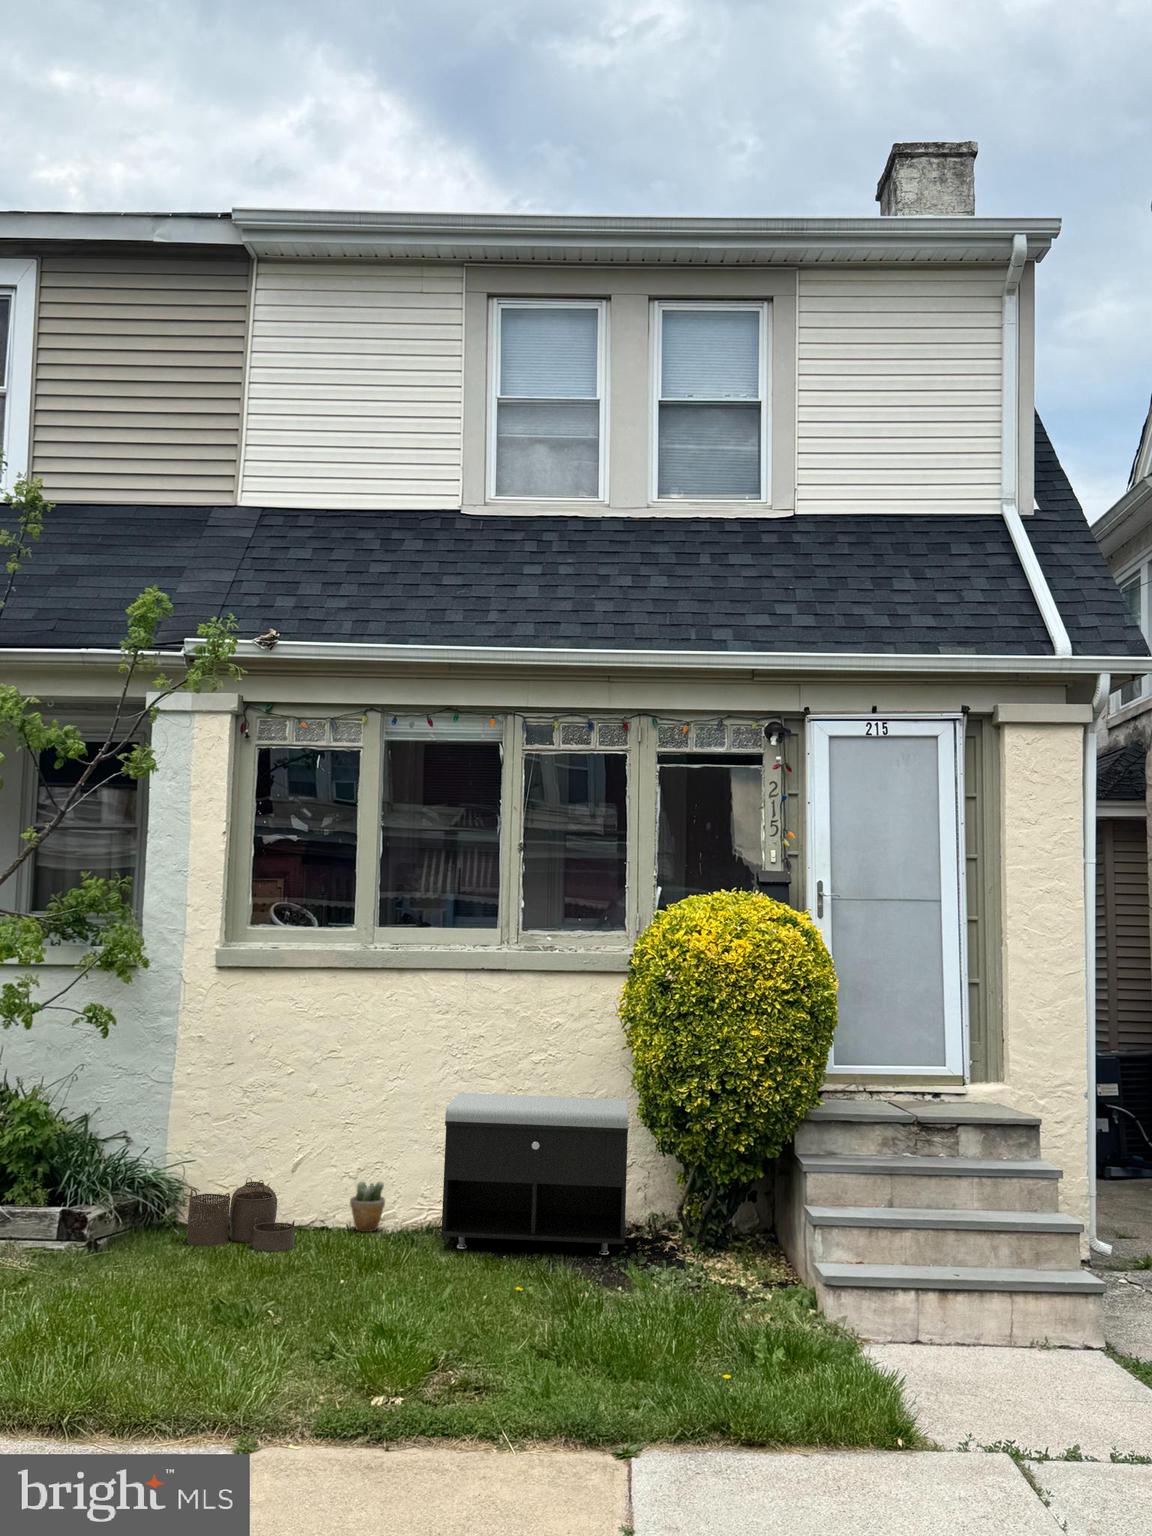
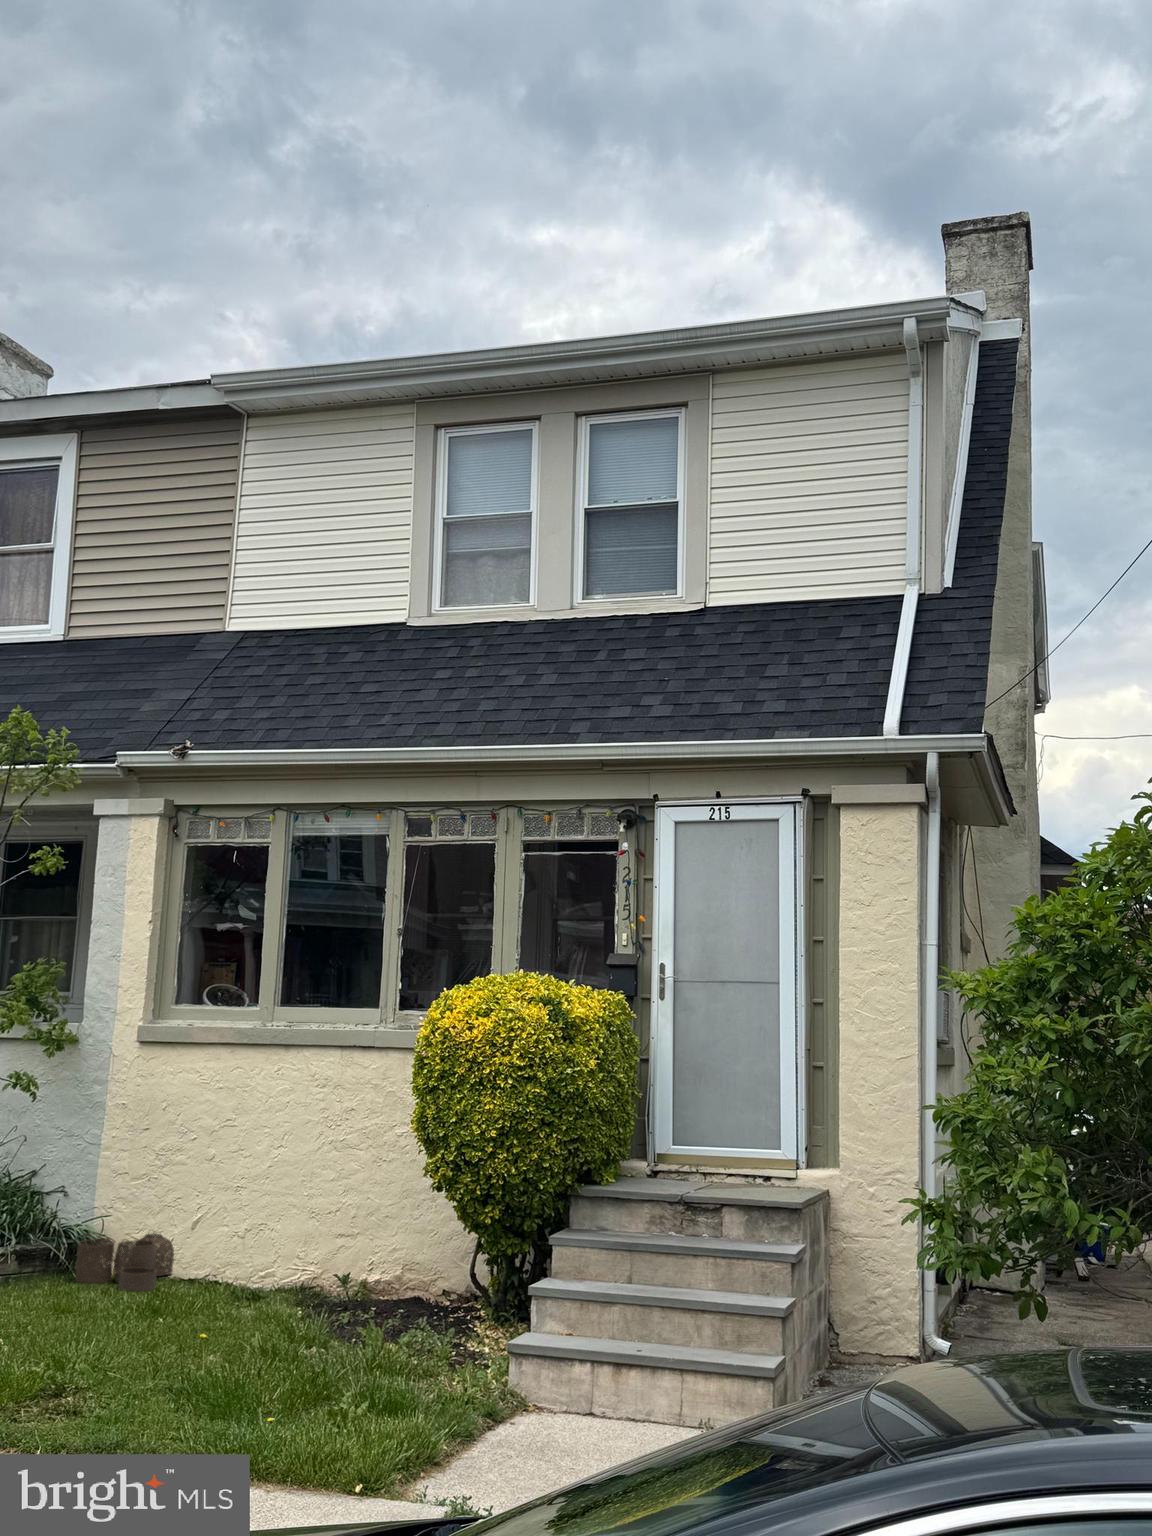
storage bench: present [441,1093,628,1255] -> none [271,1161,469,1319]
potted plant: present [350,1181,385,1232] -> none [229,1239,261,1285]

